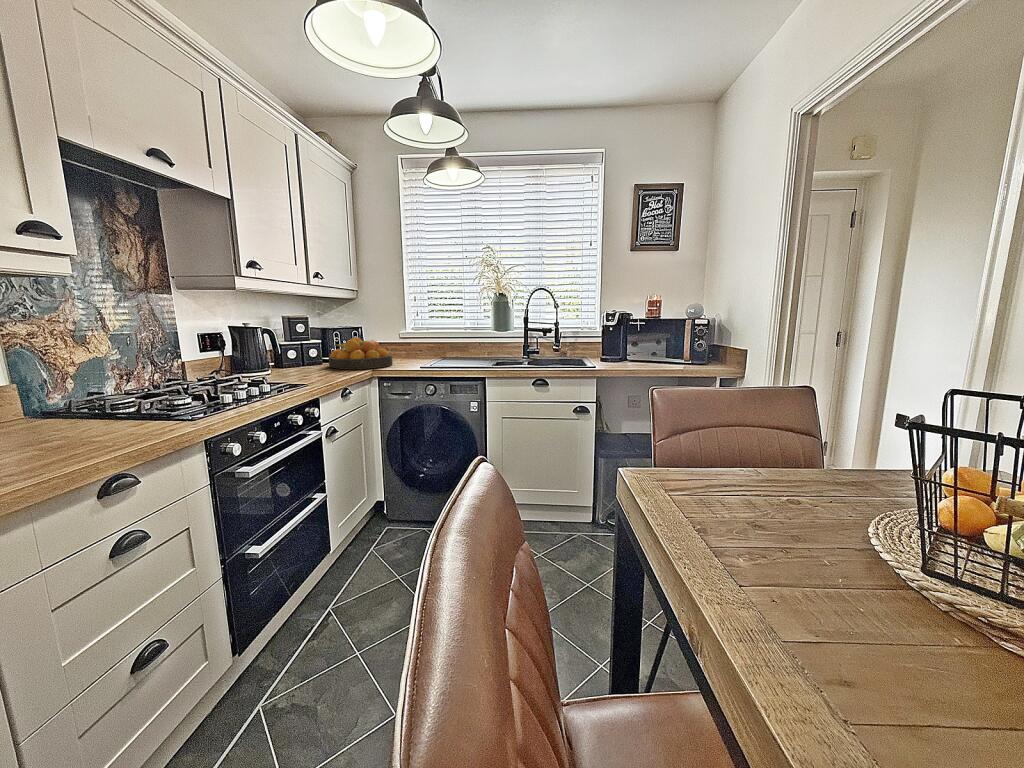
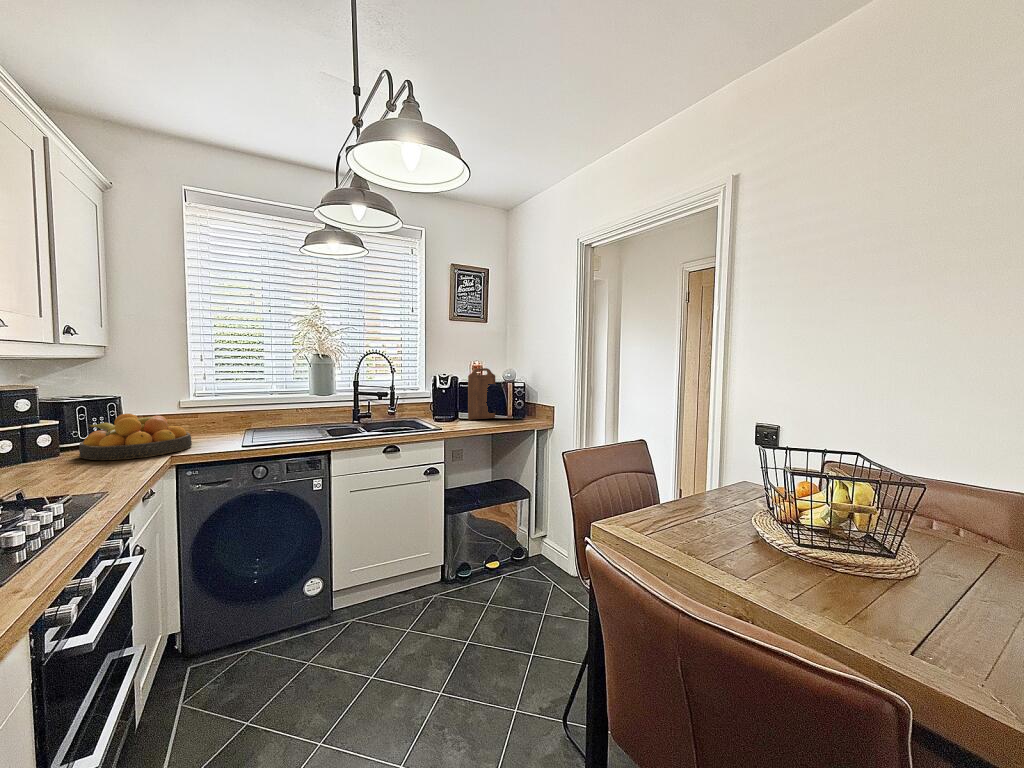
cutting board: none [636,303,673,362] -> present [468,368,495,420]

